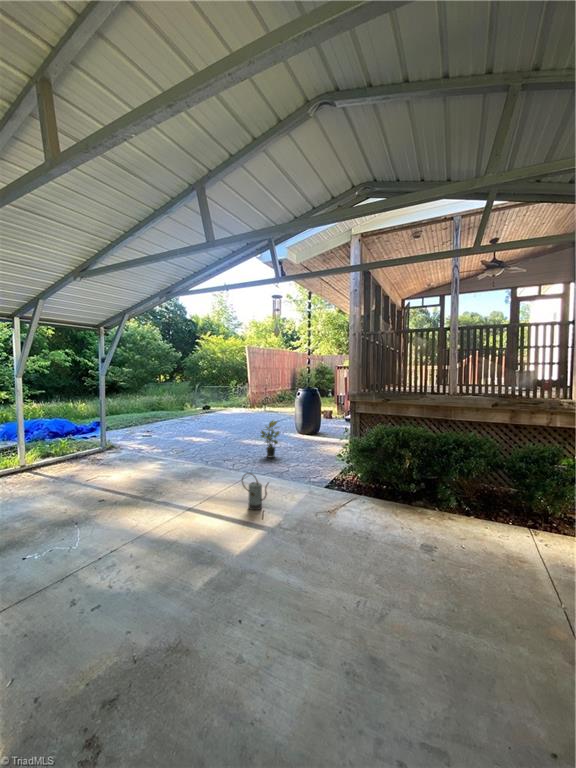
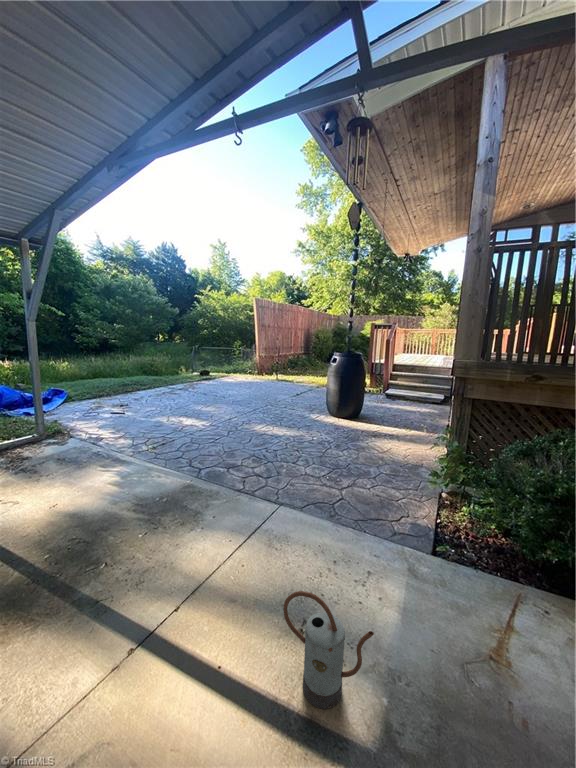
potted plant: present [261,420,279,457] -> none [289,403,324,467]

